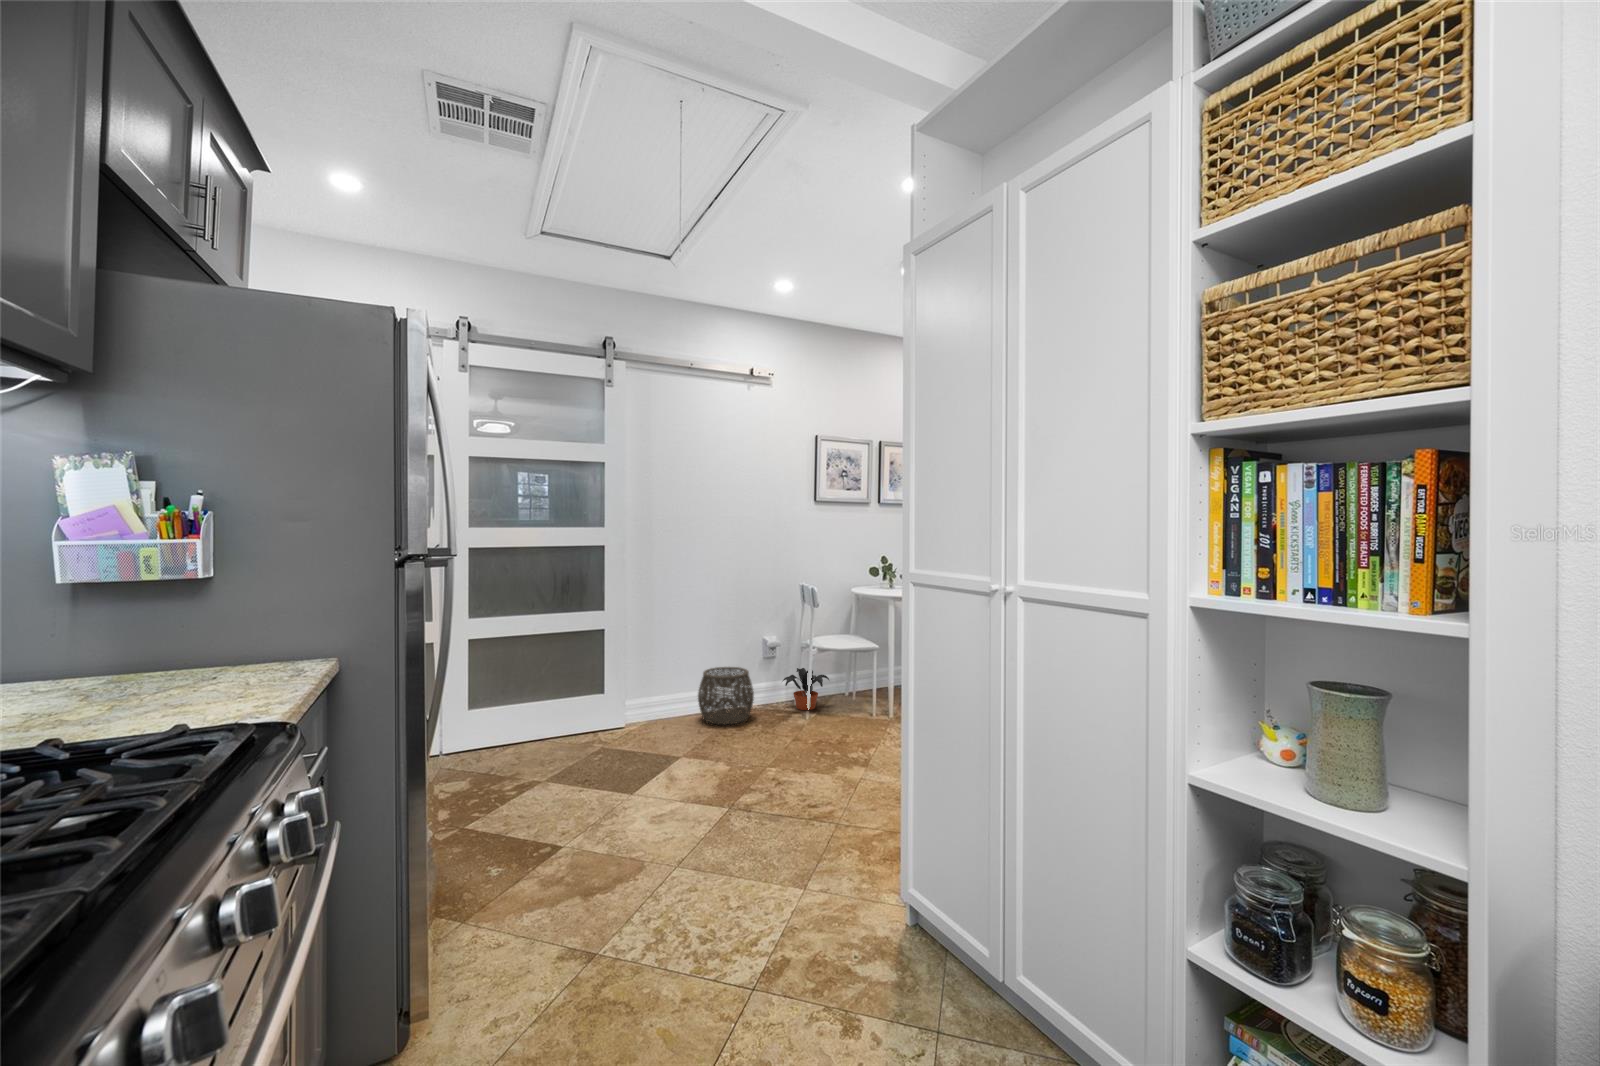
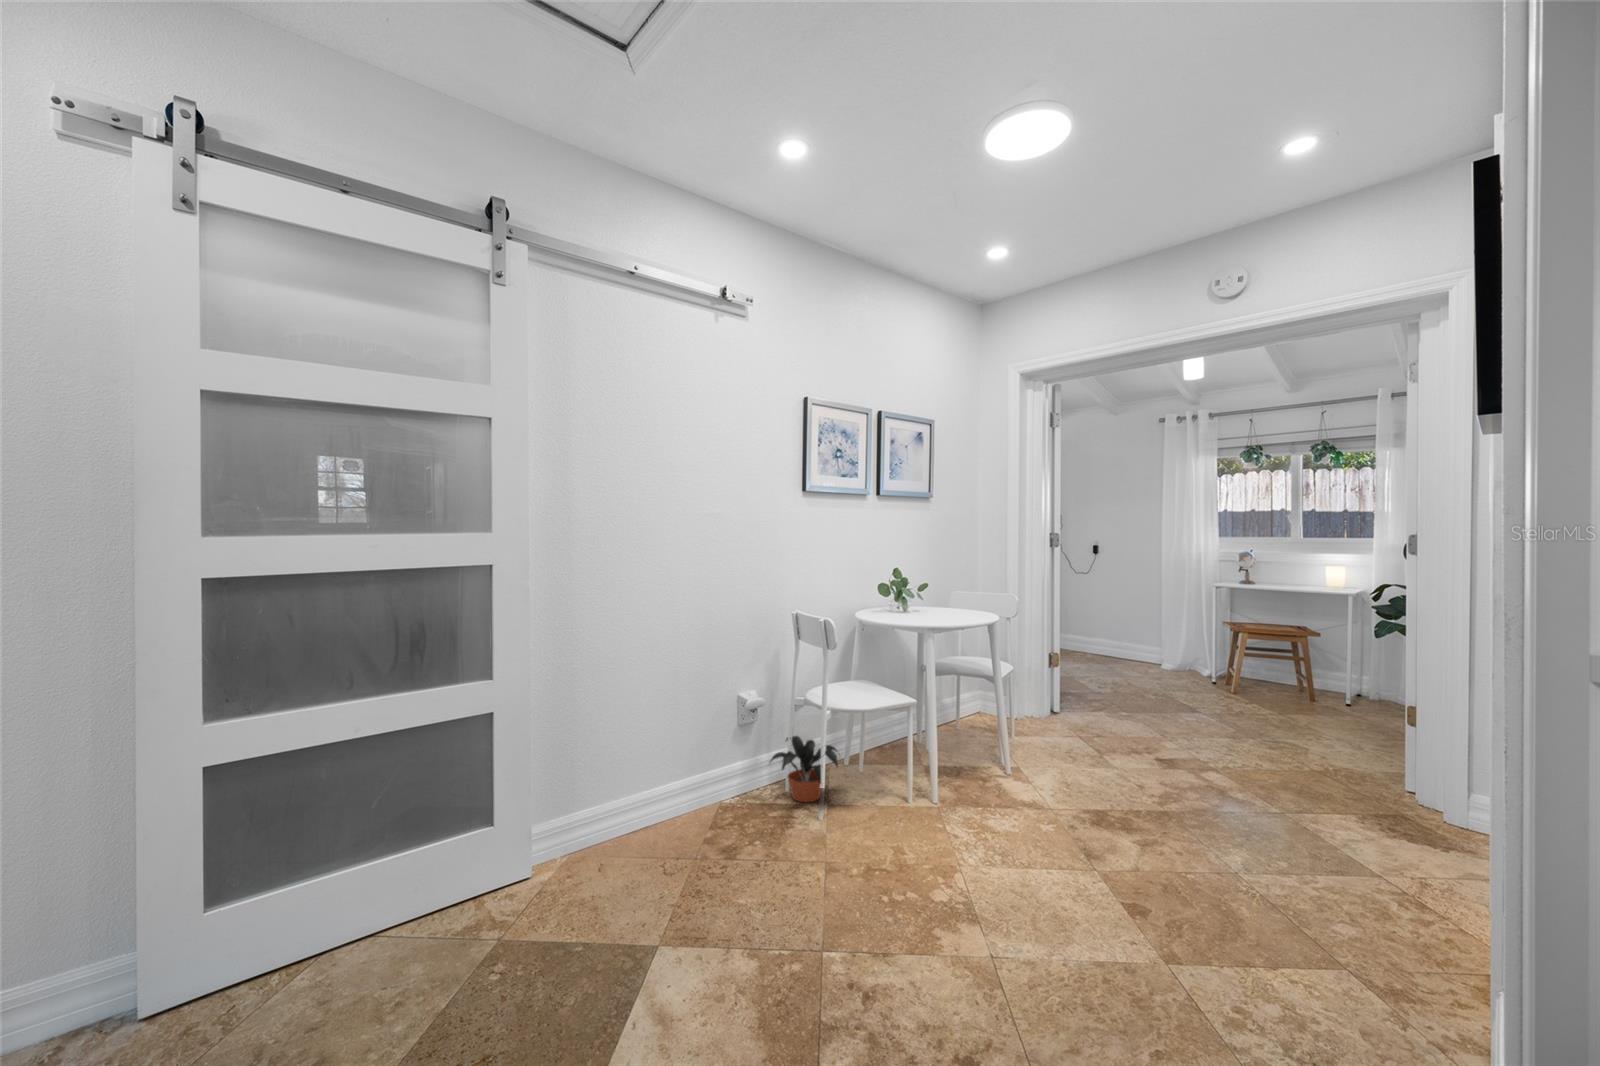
woven basket: present [698,667,754,725] -> none [651,748,742,852]

